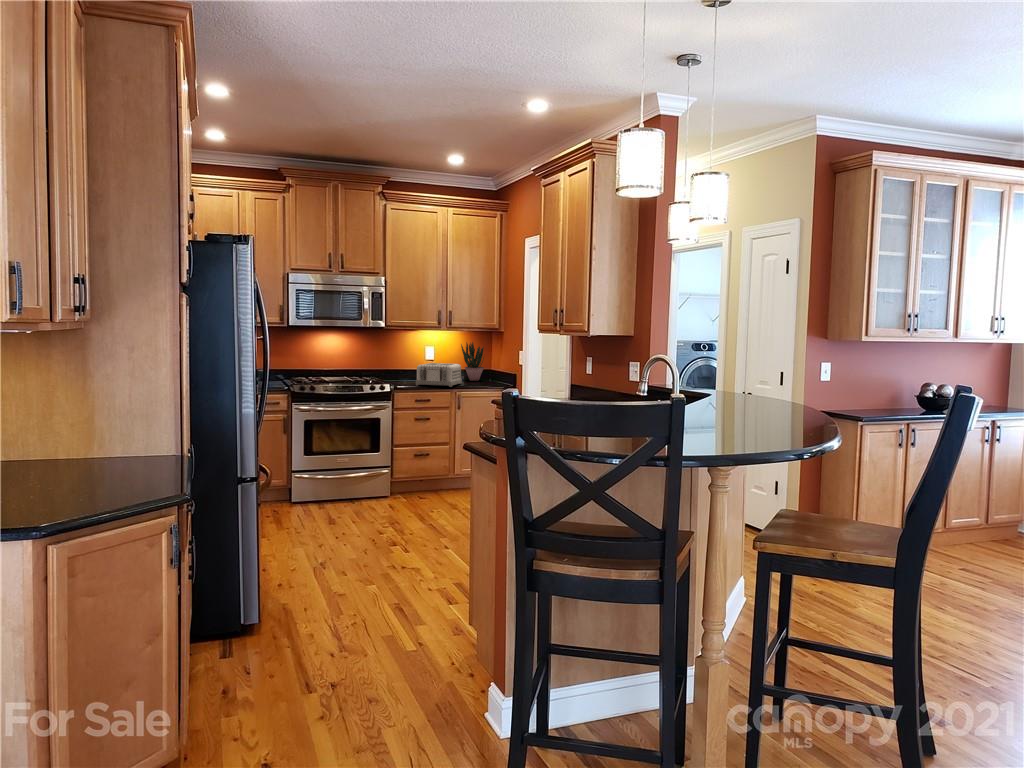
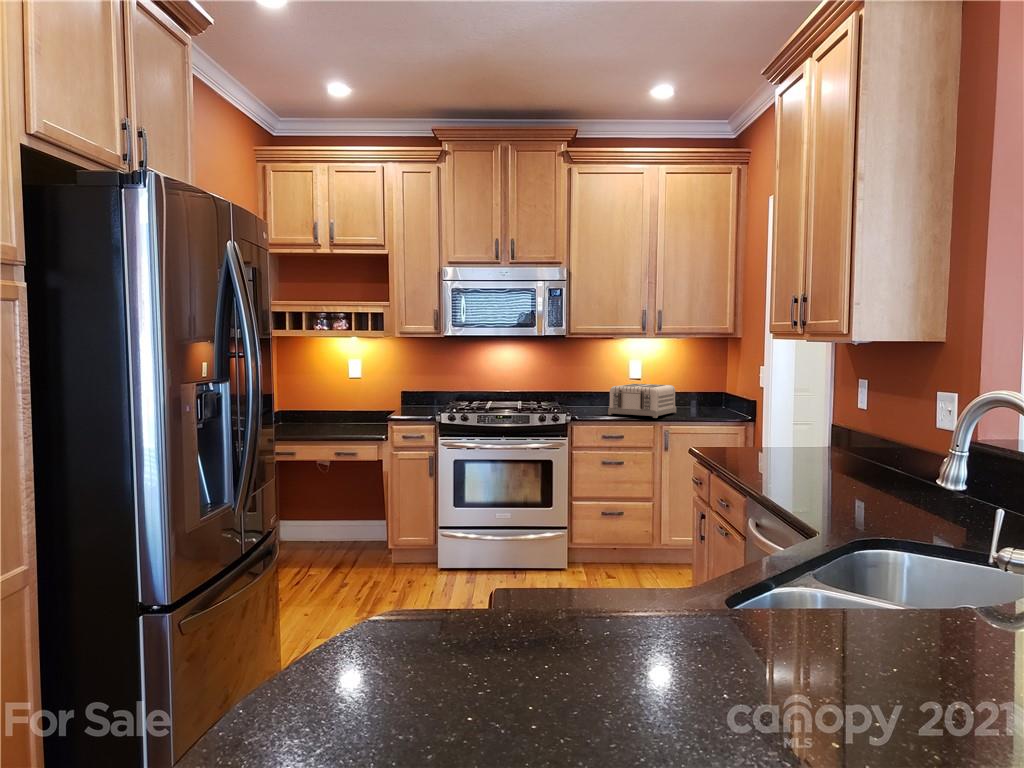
potted plant: present [461,342,484,381] -> none [680,353,712,409]

